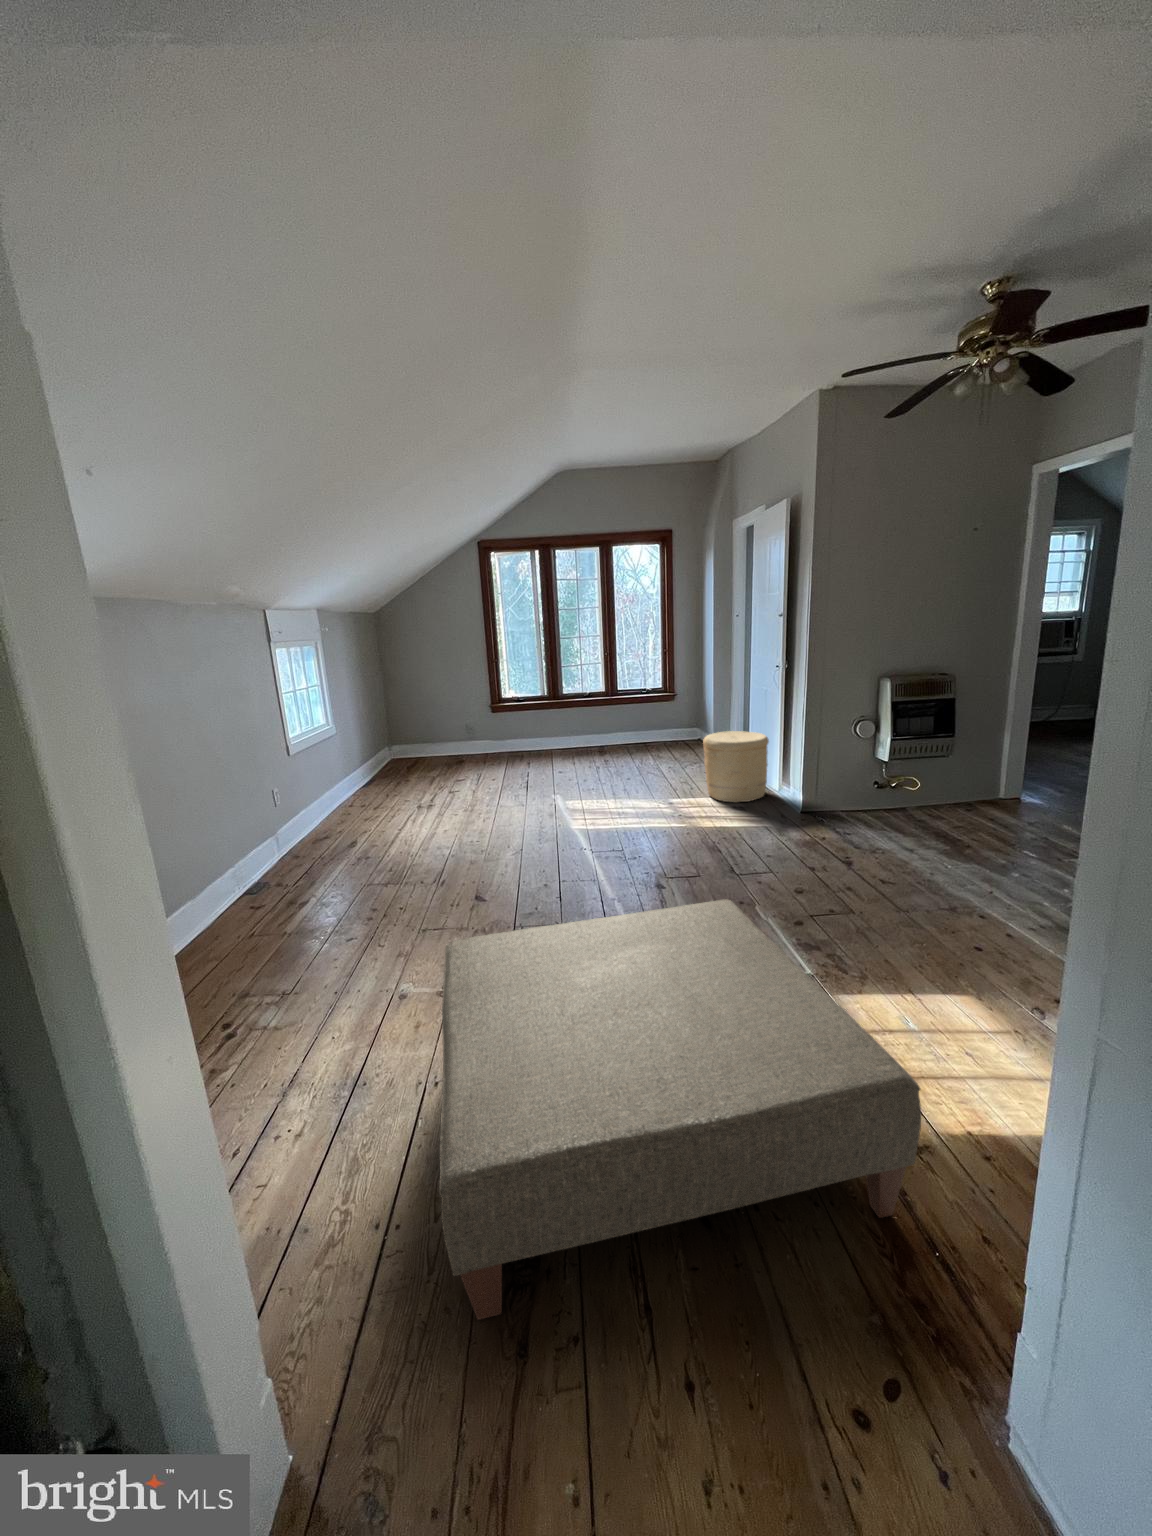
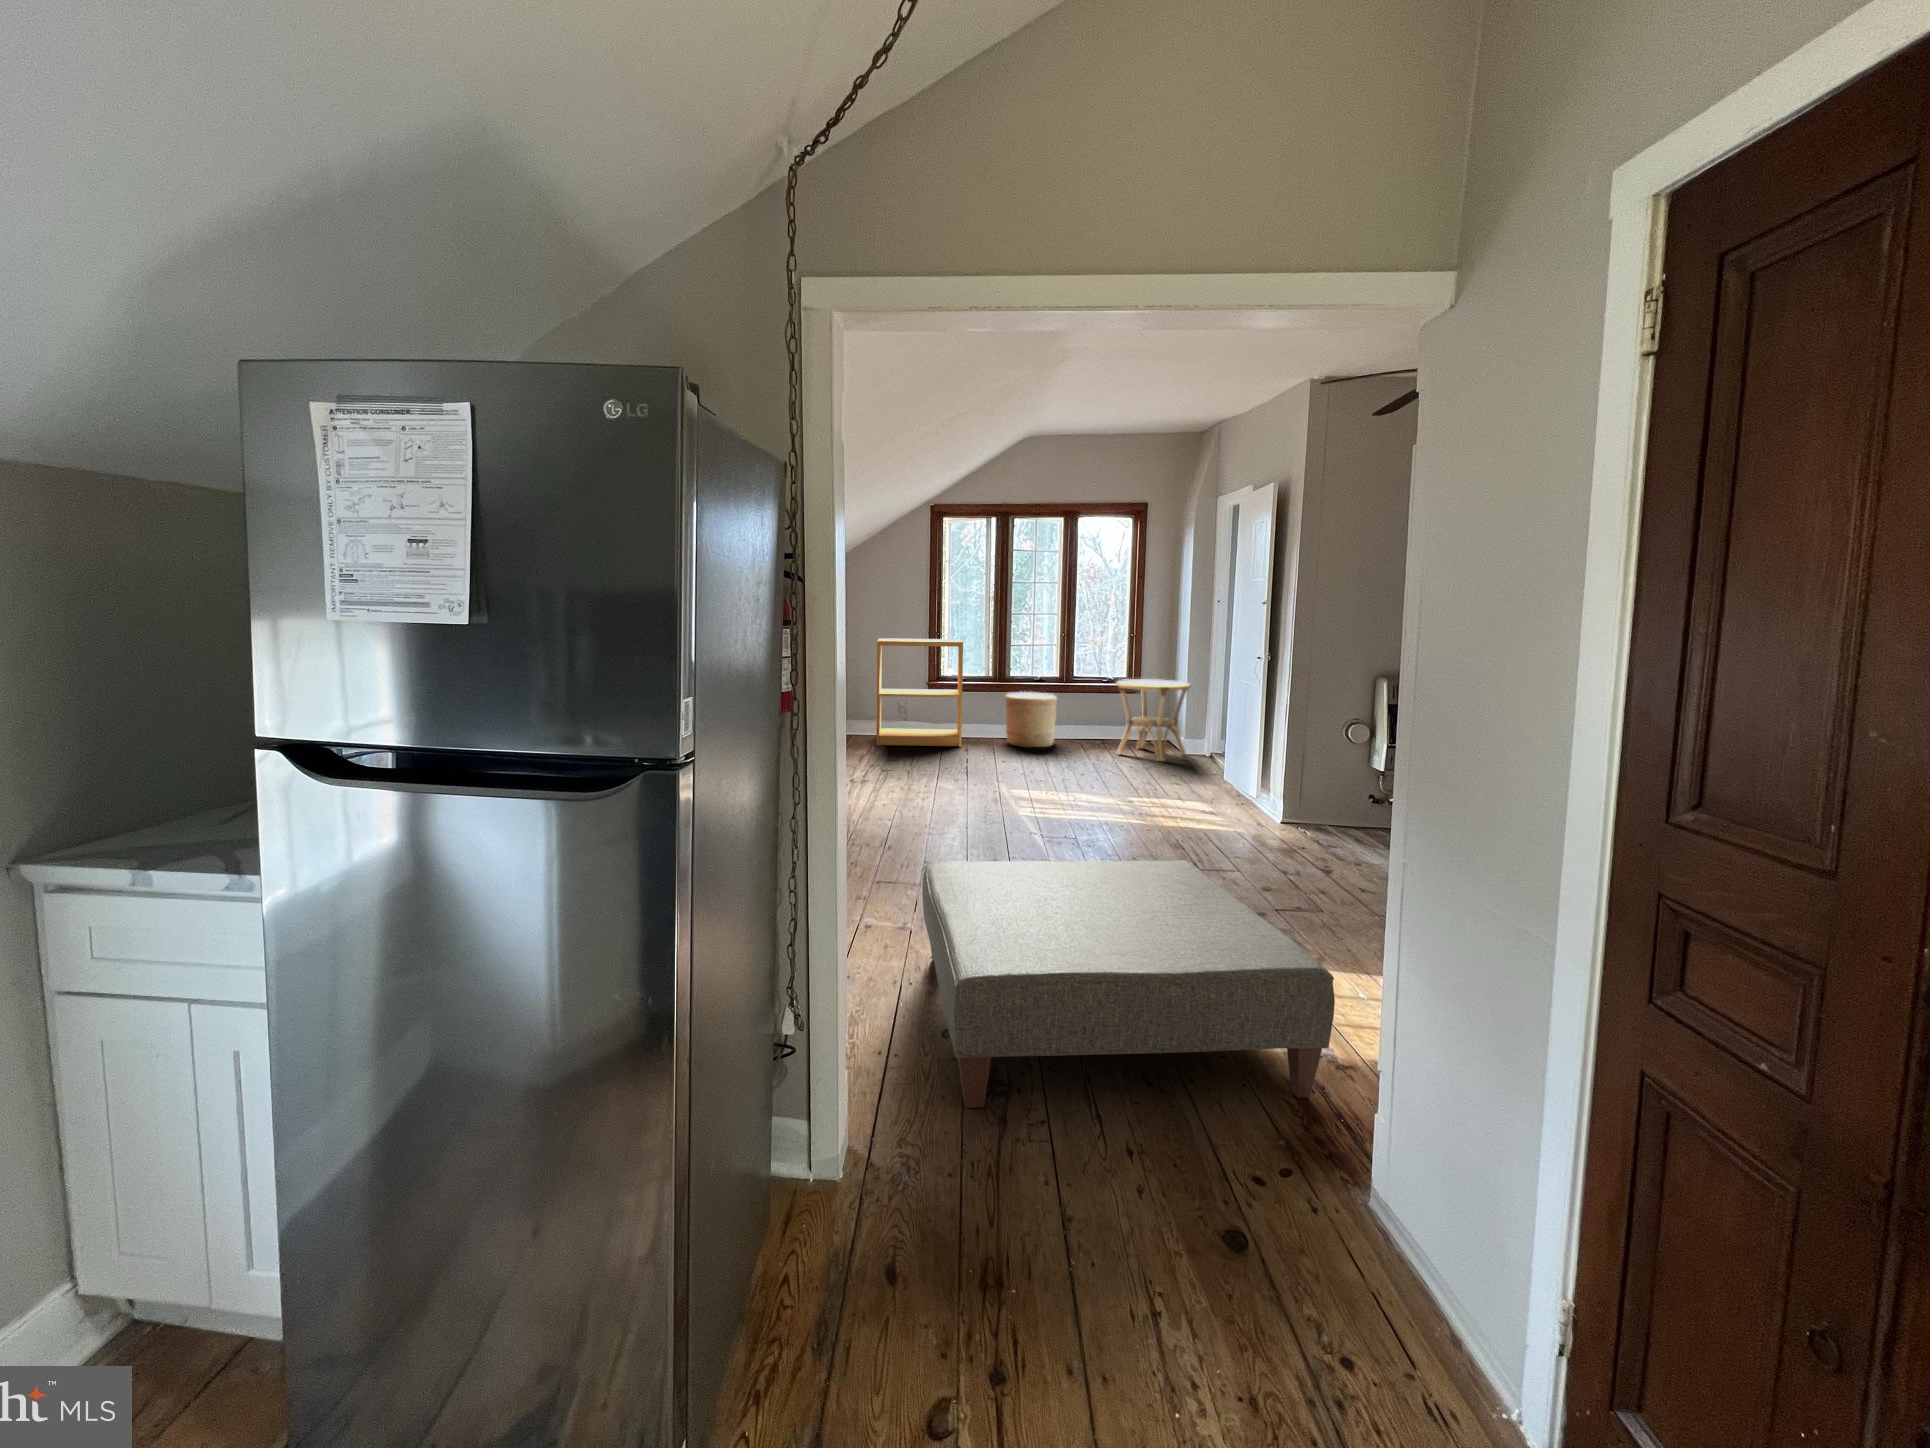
bookshelf: none [439,667,525,768] -> present [876,638,963,747]
side table: none [651,687,715,758] -> present [1116,679,1191,761]
woven basket: present [703,731,769,803] -> present [1005,692,1057,747]

